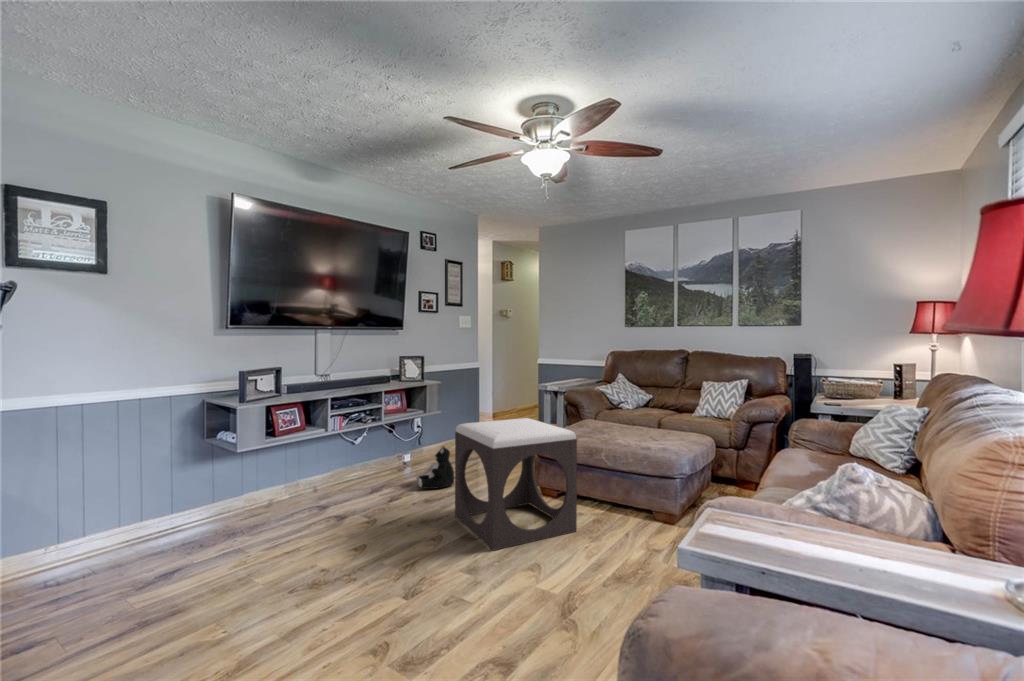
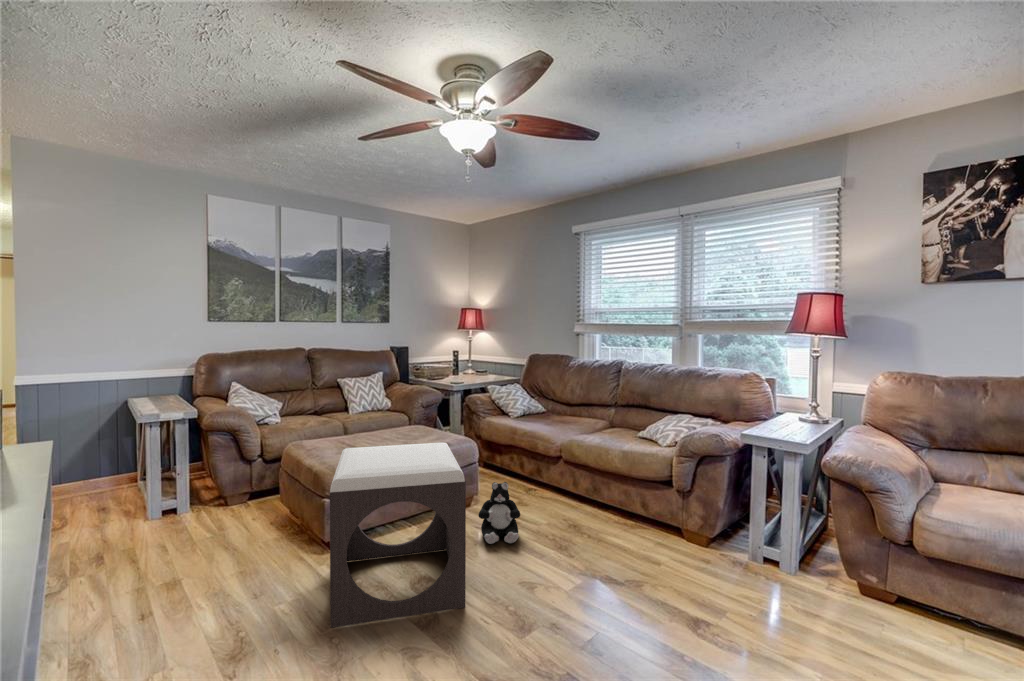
plush toy: present [417,446,454,489] -> present [479,482,520,544]

